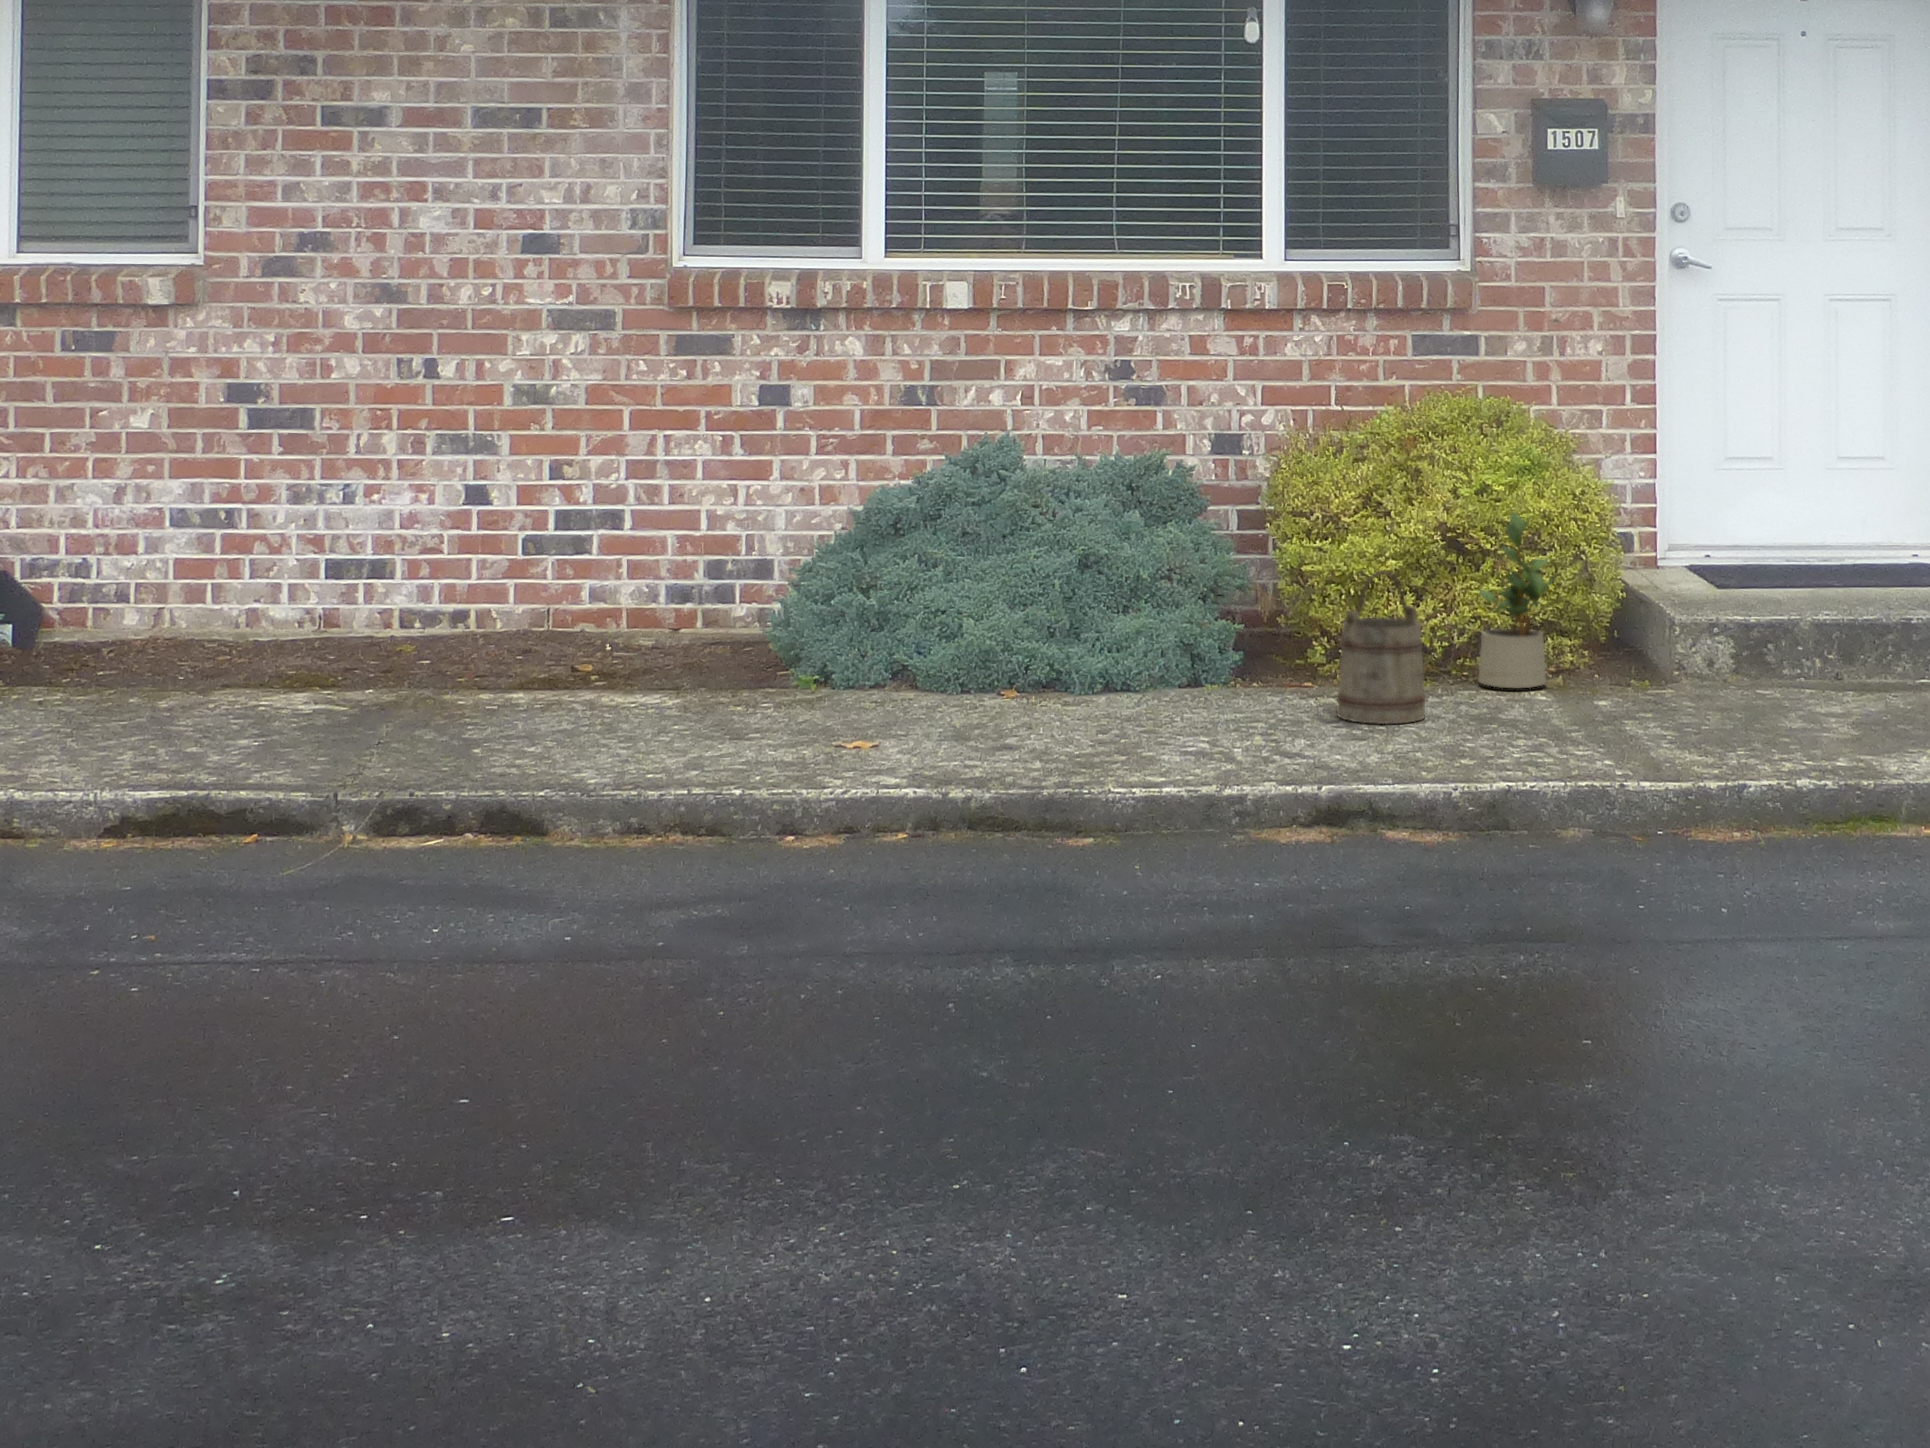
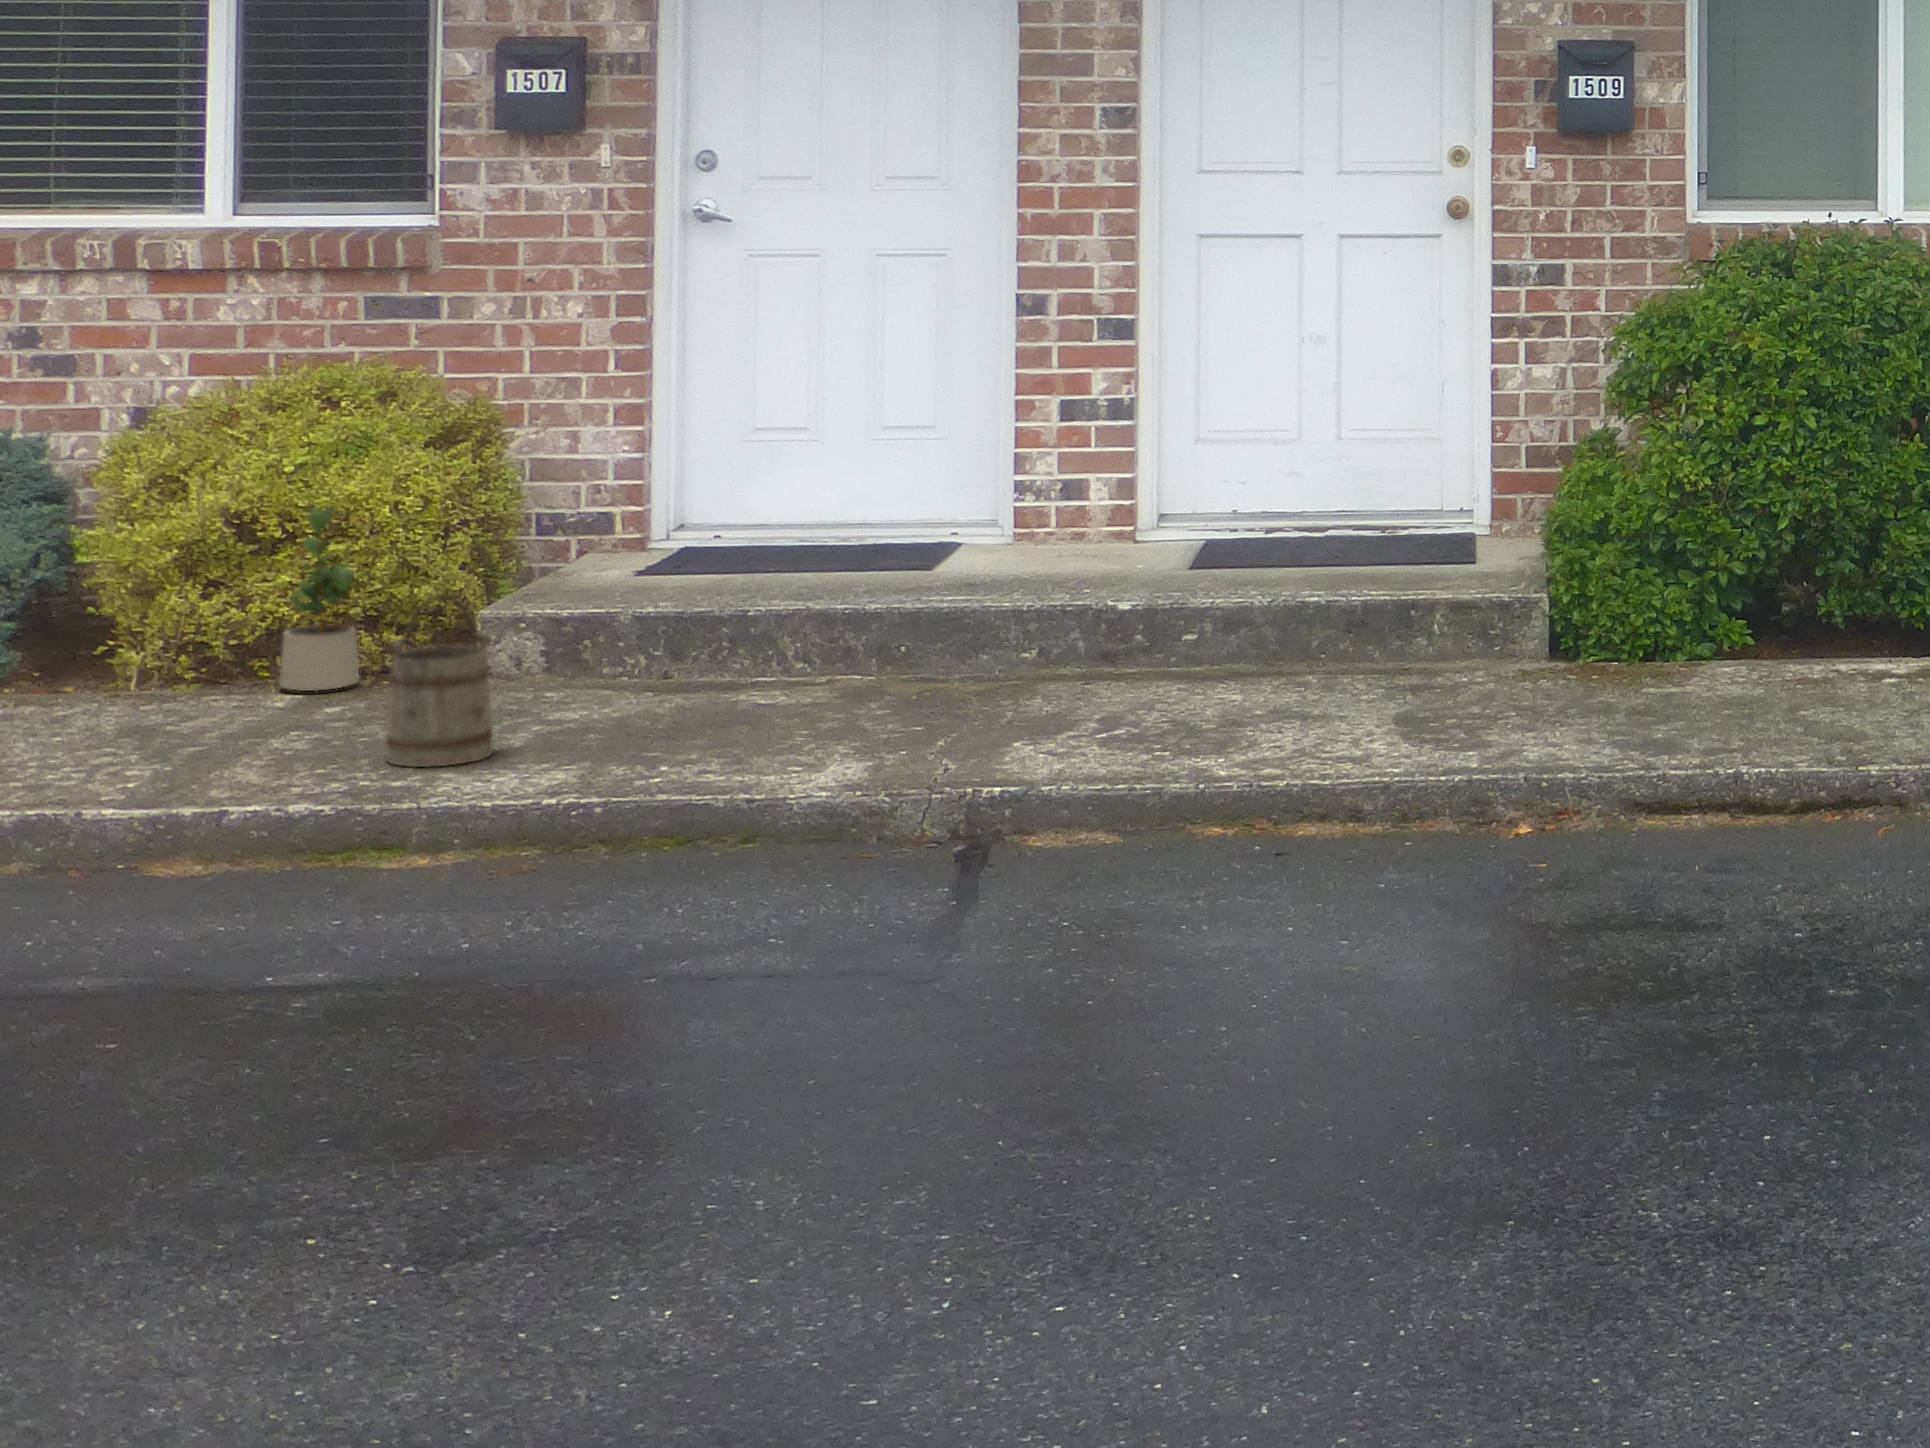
bucket: present [1337,570,1426,724] -> present [386,594,493,767]

